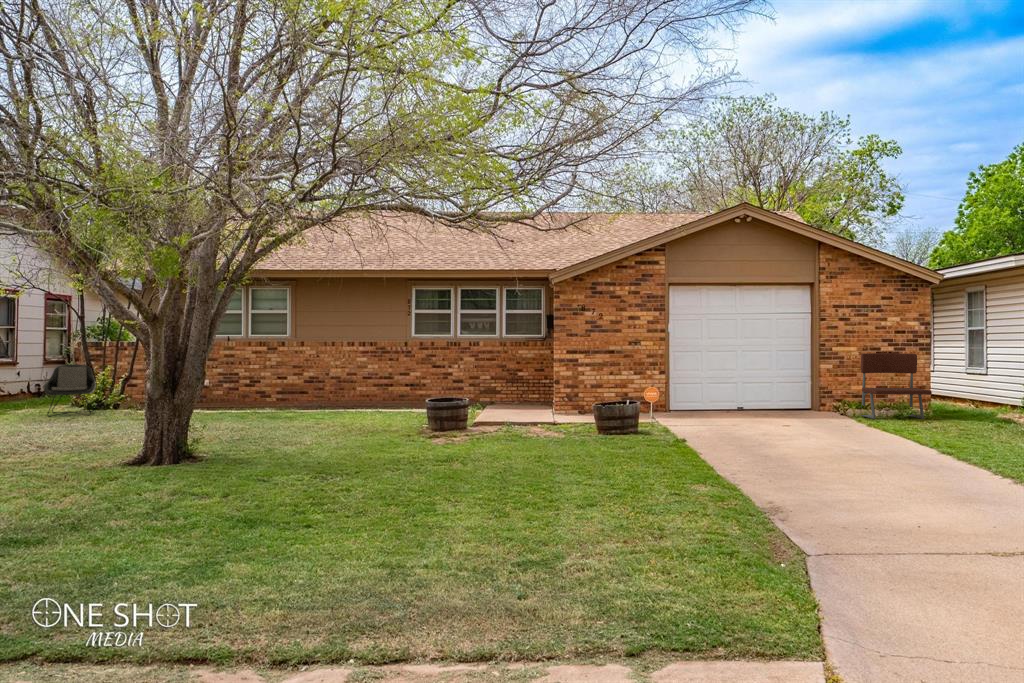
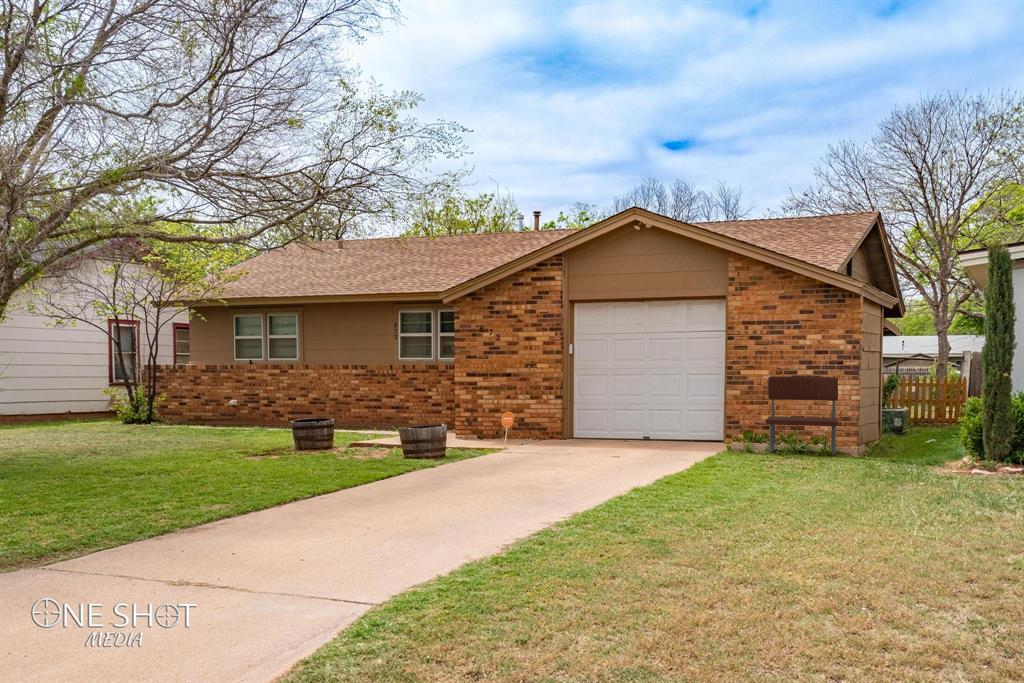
lounge chair: present [44,364,96,417] -> none [109,385,155,425]

